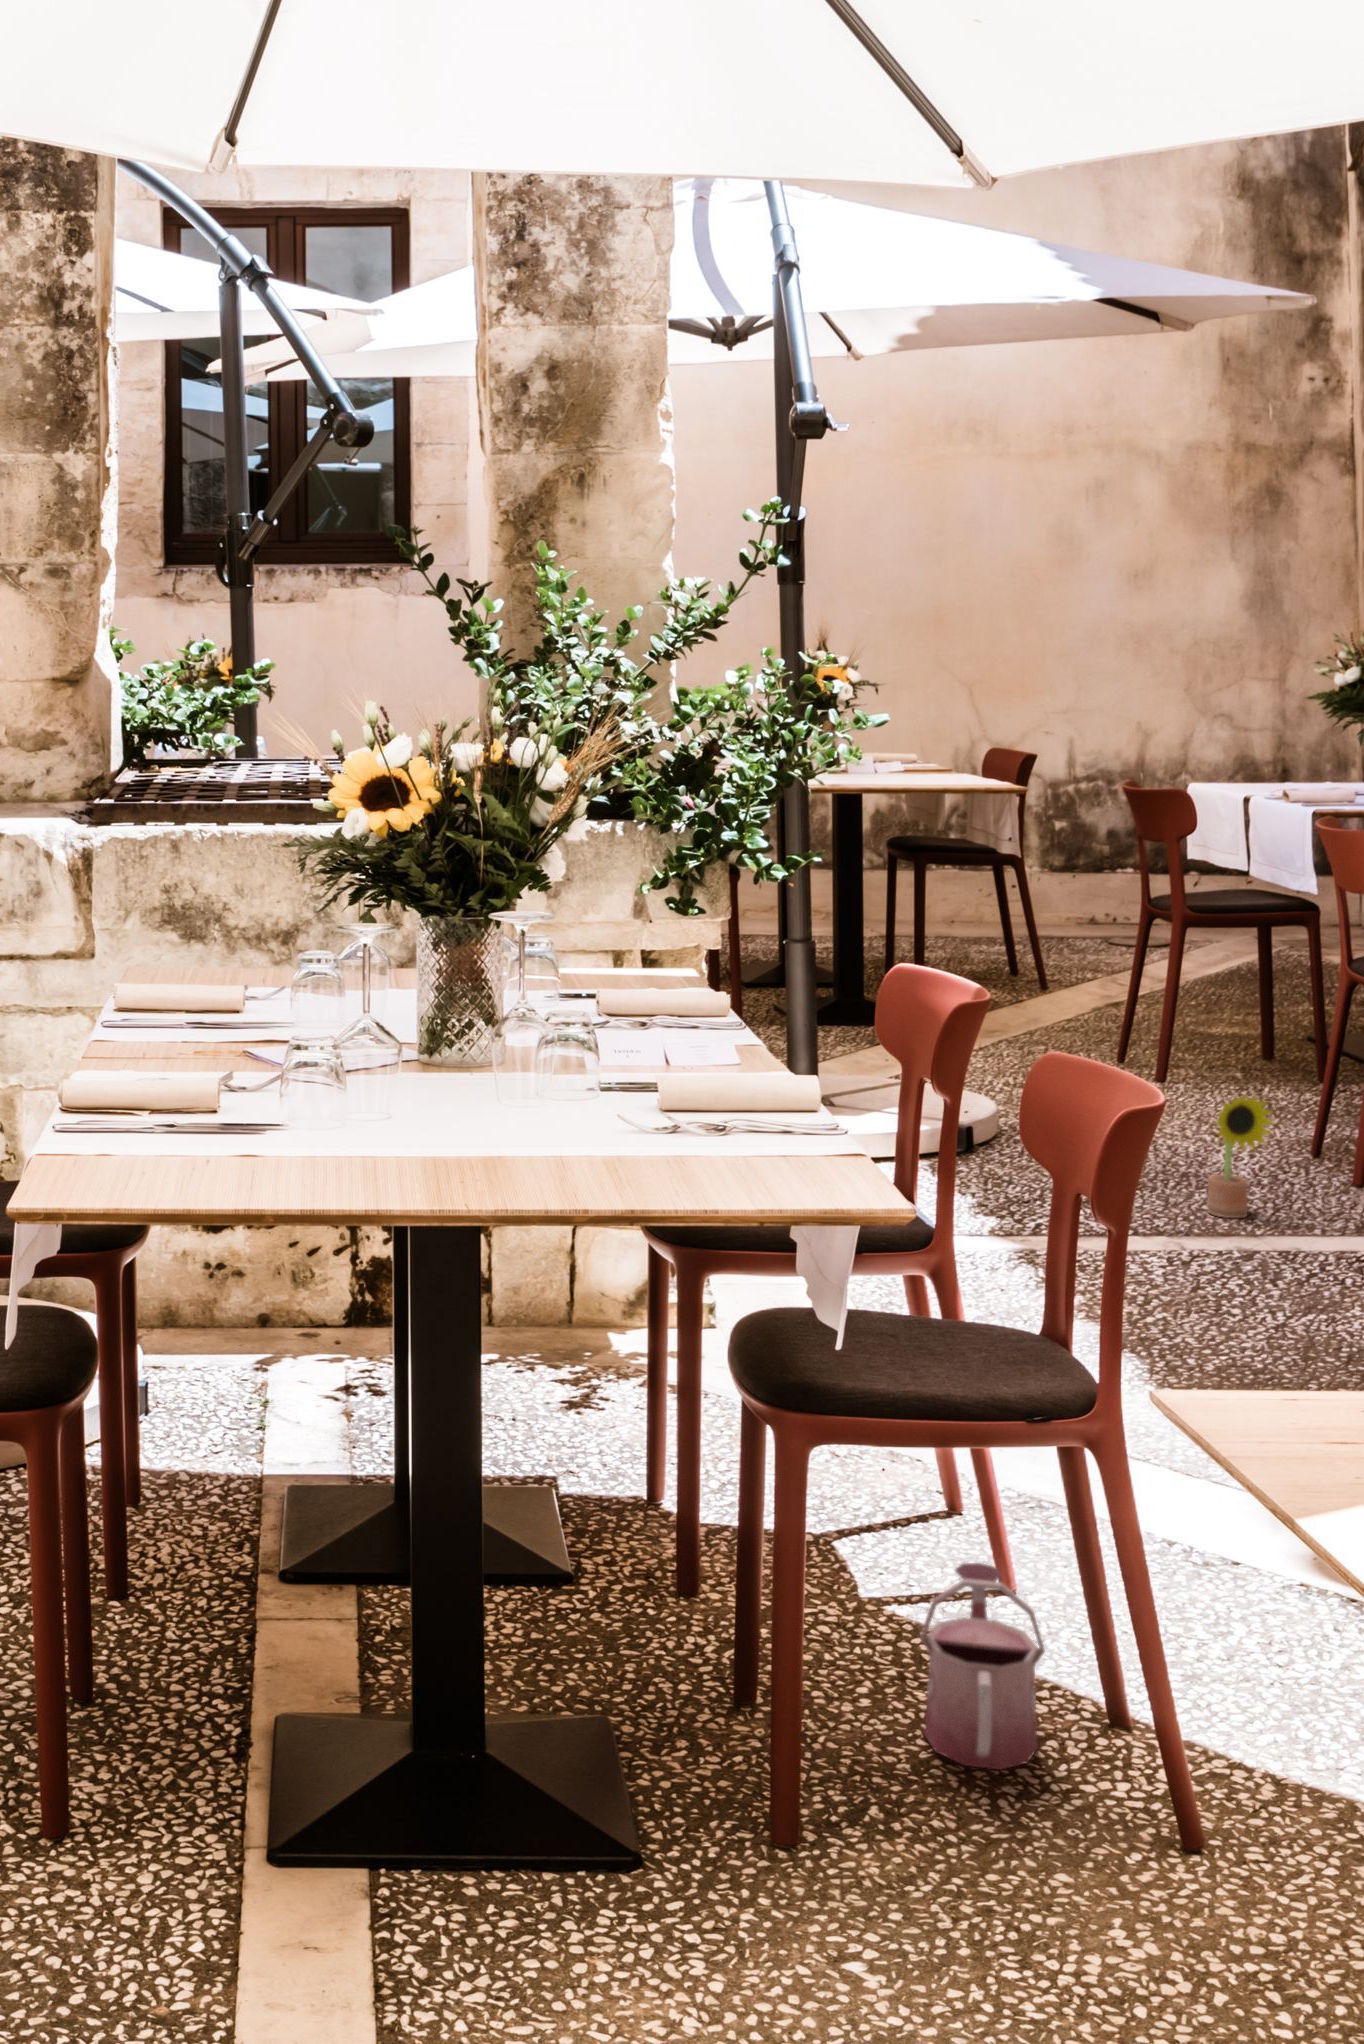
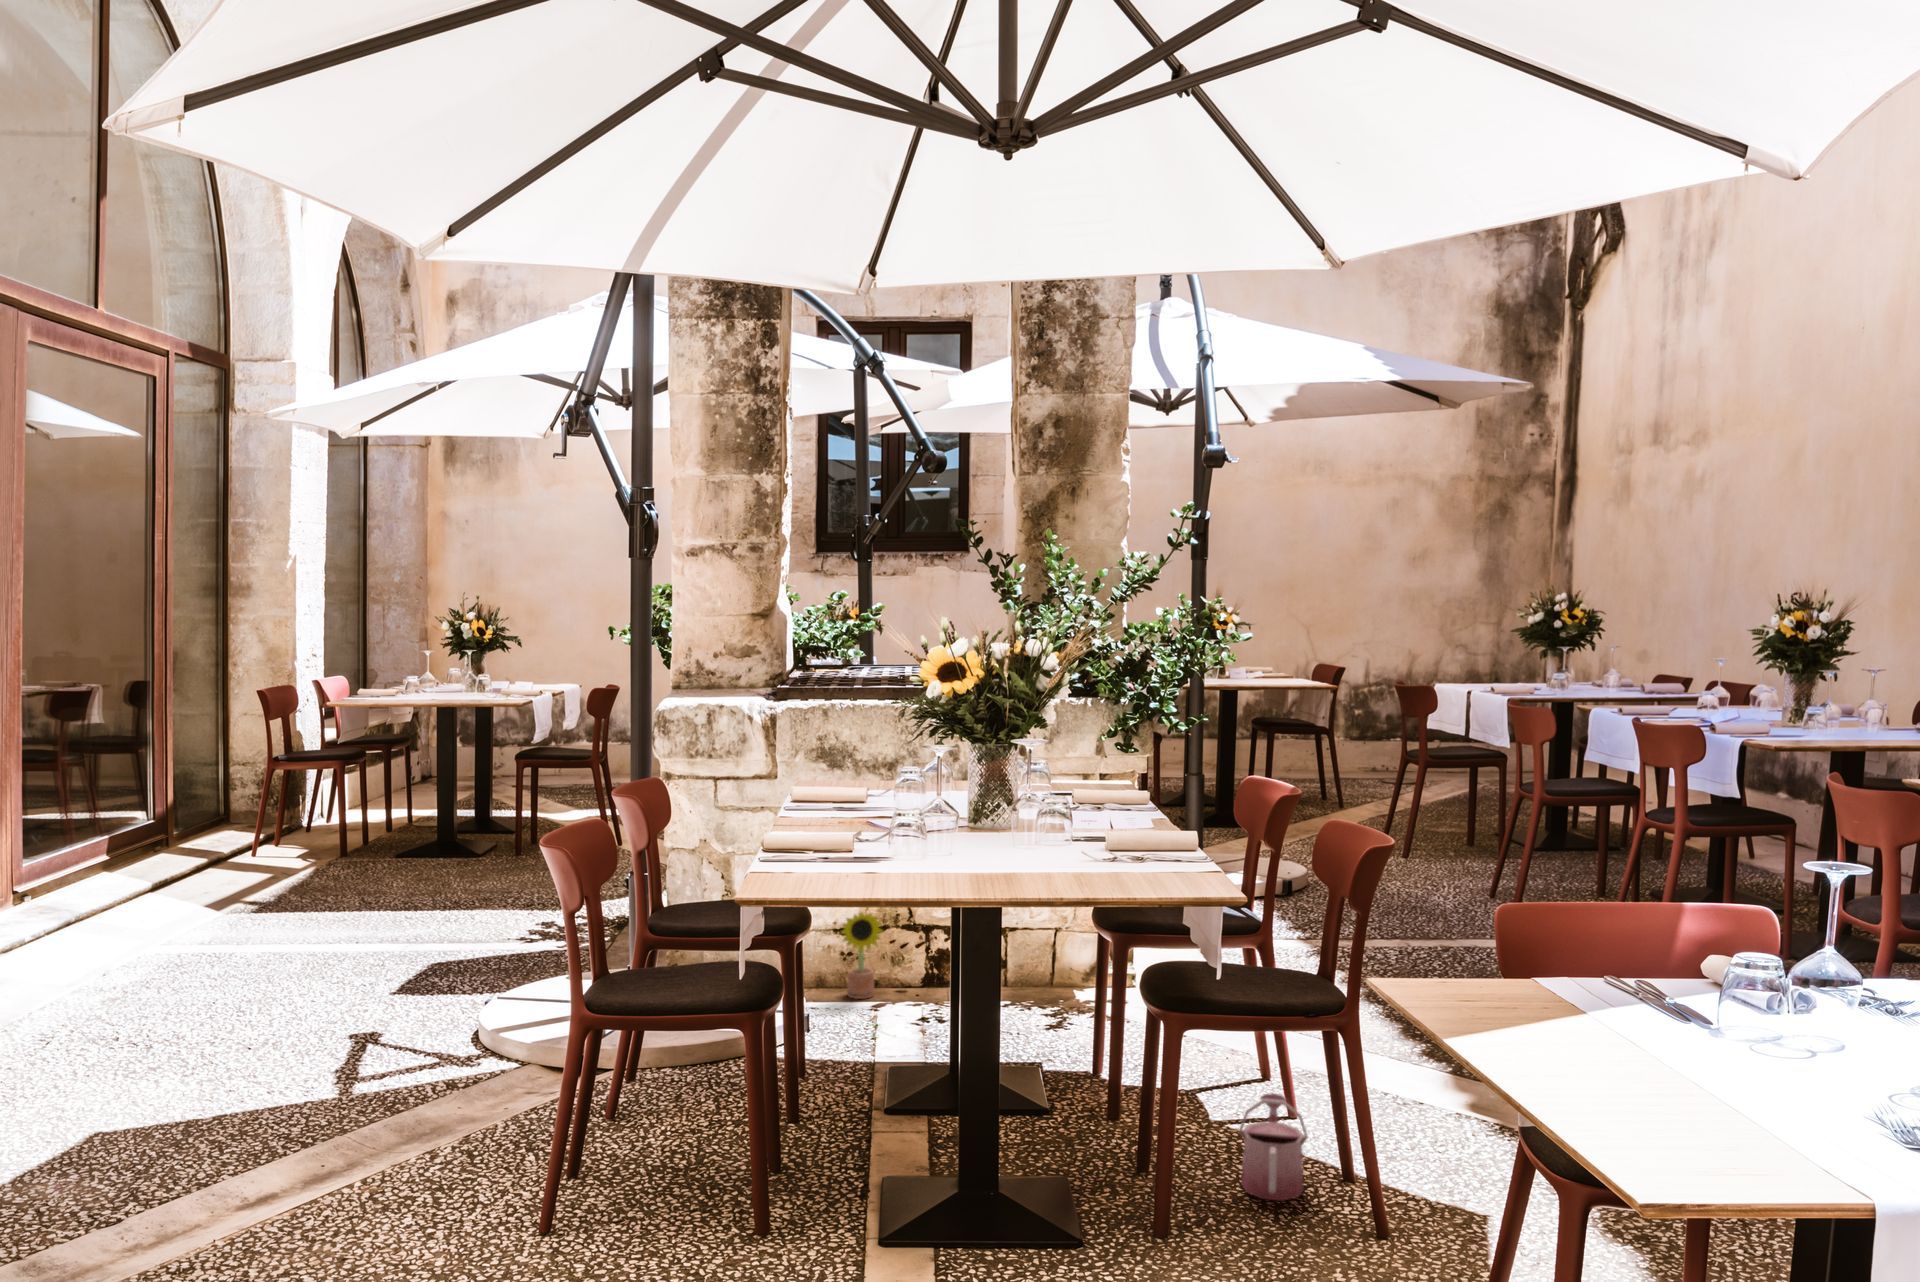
decorative plant: present [1208,1096,1274,1218] -> present [841,913,884,999]

